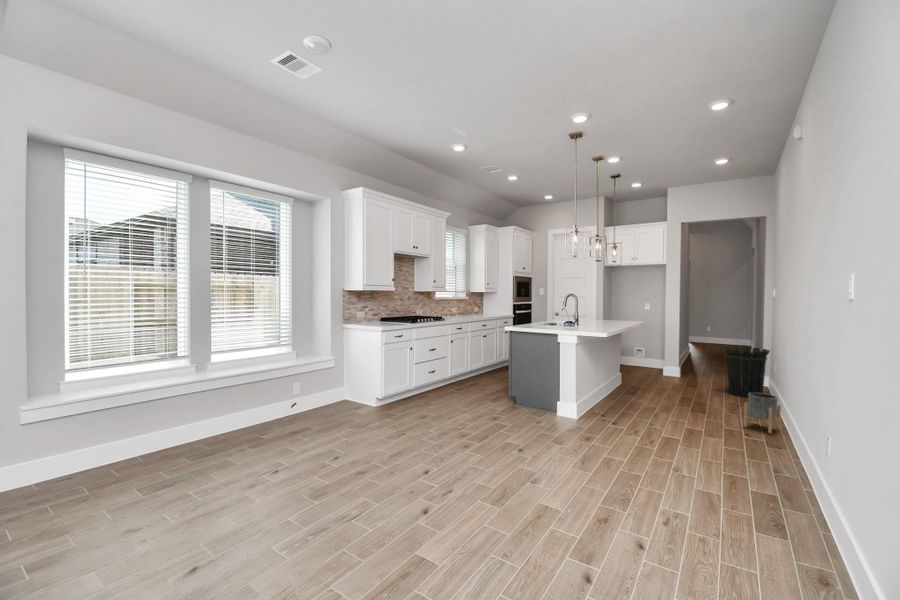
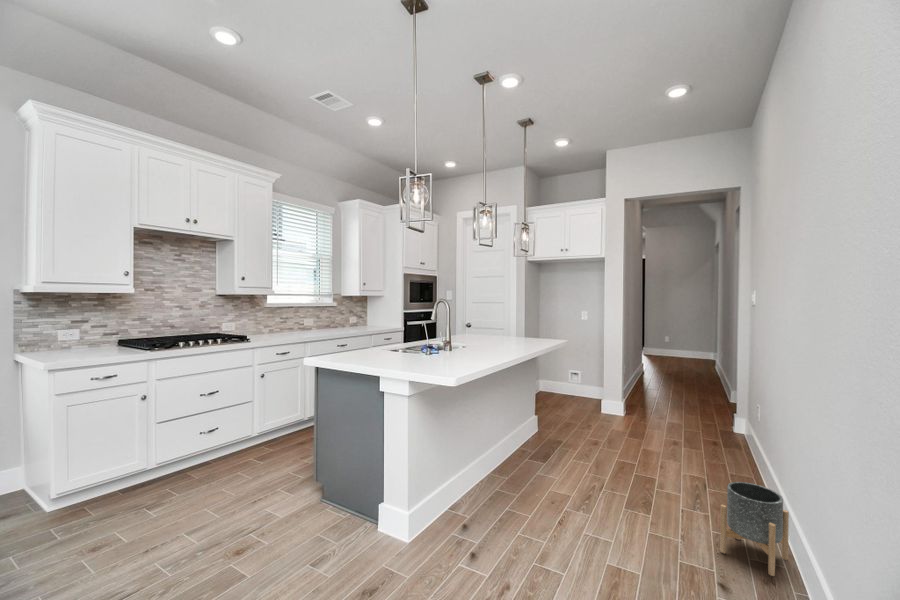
waste bin: present [725,346,770,397] -> none [683,375,751,460]

